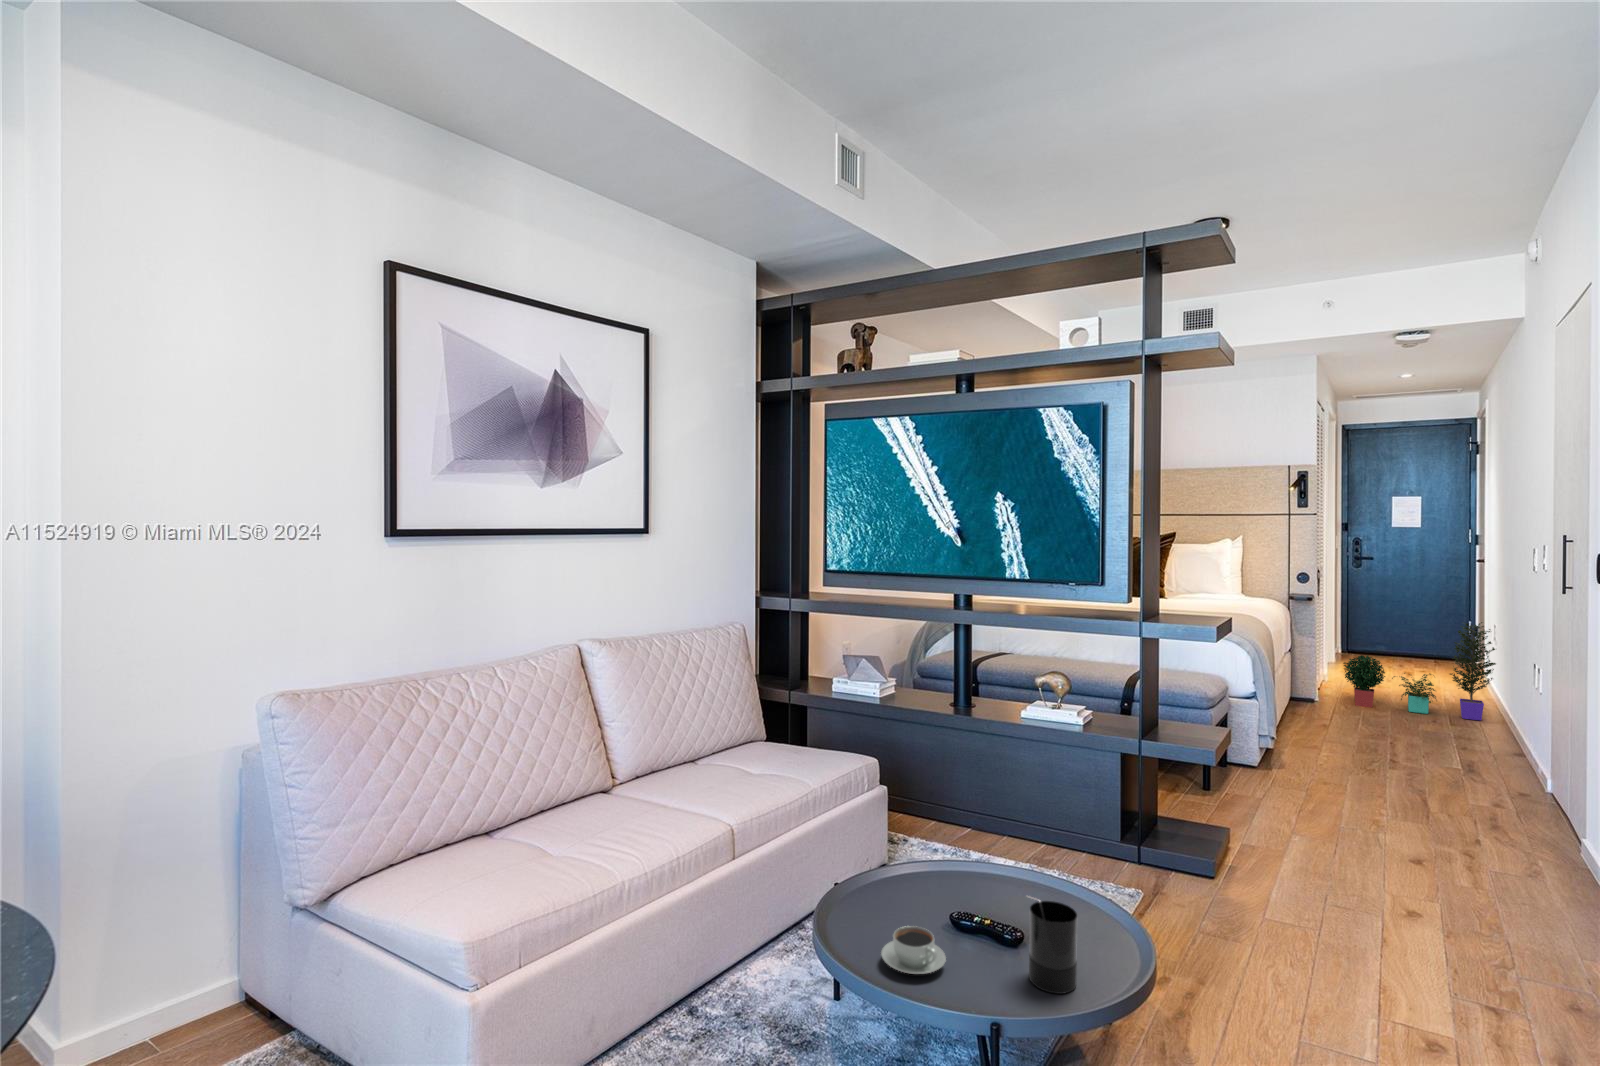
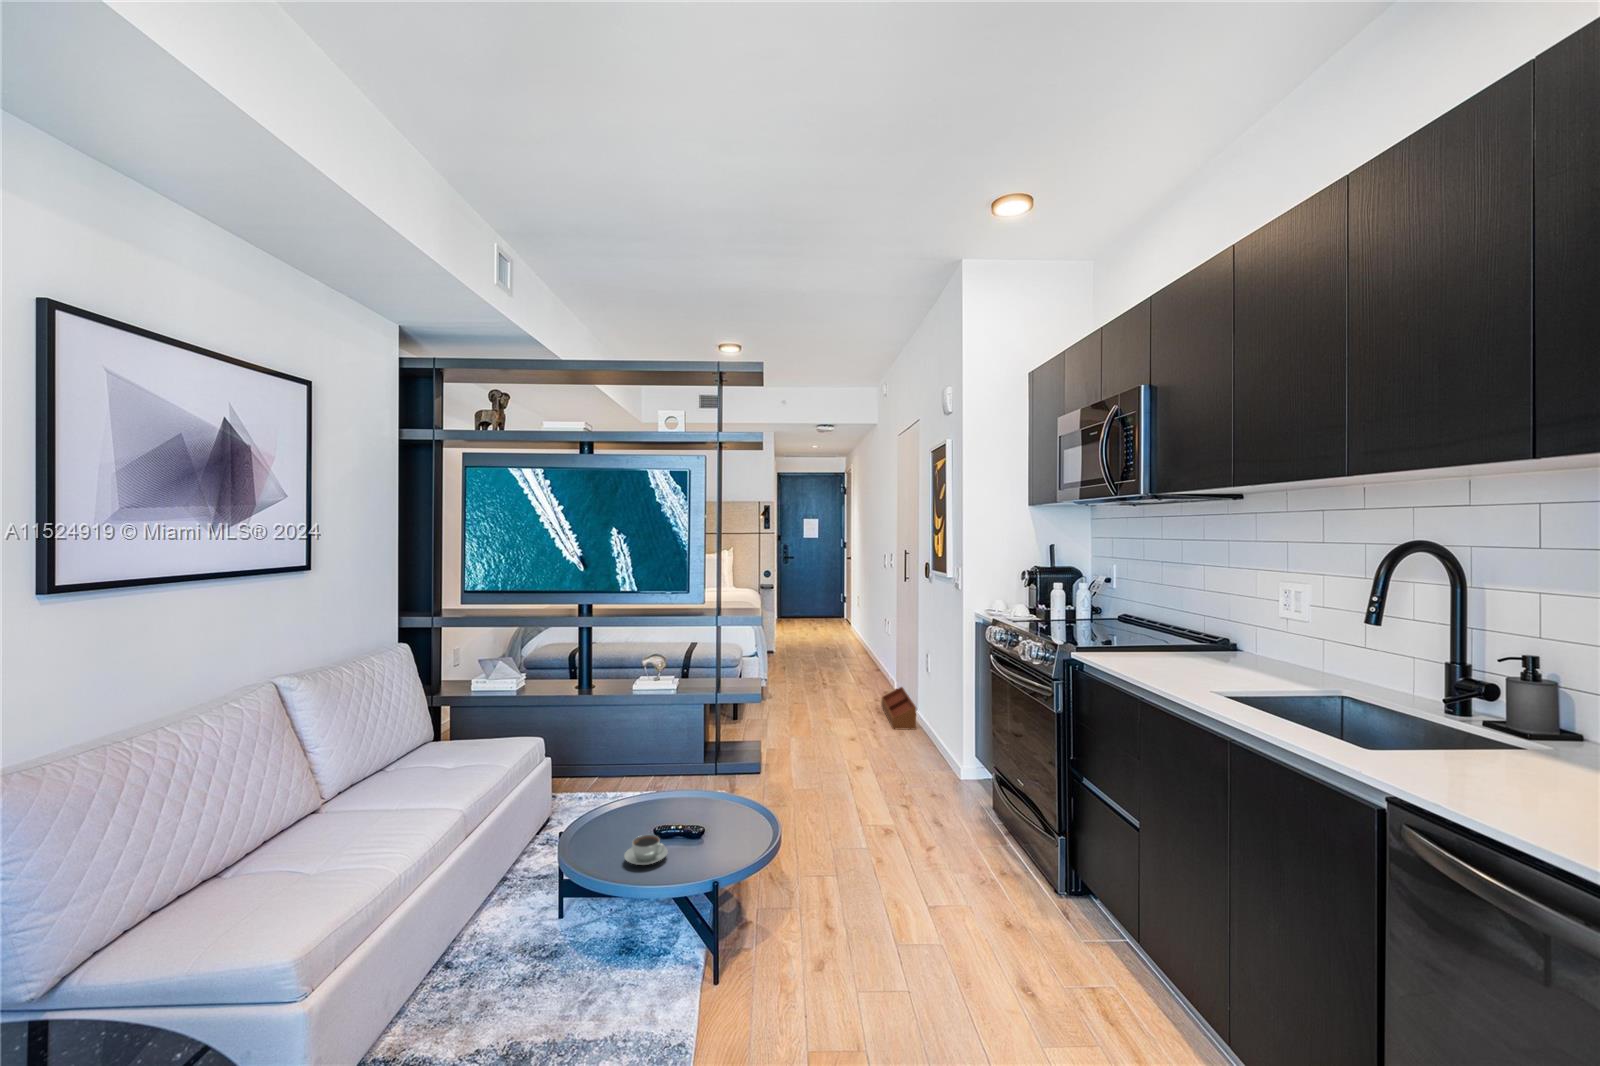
potted plant: present [1343,622,1496,720] -> none [790,596,864,654]
storage bin: none [1505,792,1581,880] -> present [881,687,916,730]
candle: present [1028,896,1077,994] -> none [713,793,744,847]

